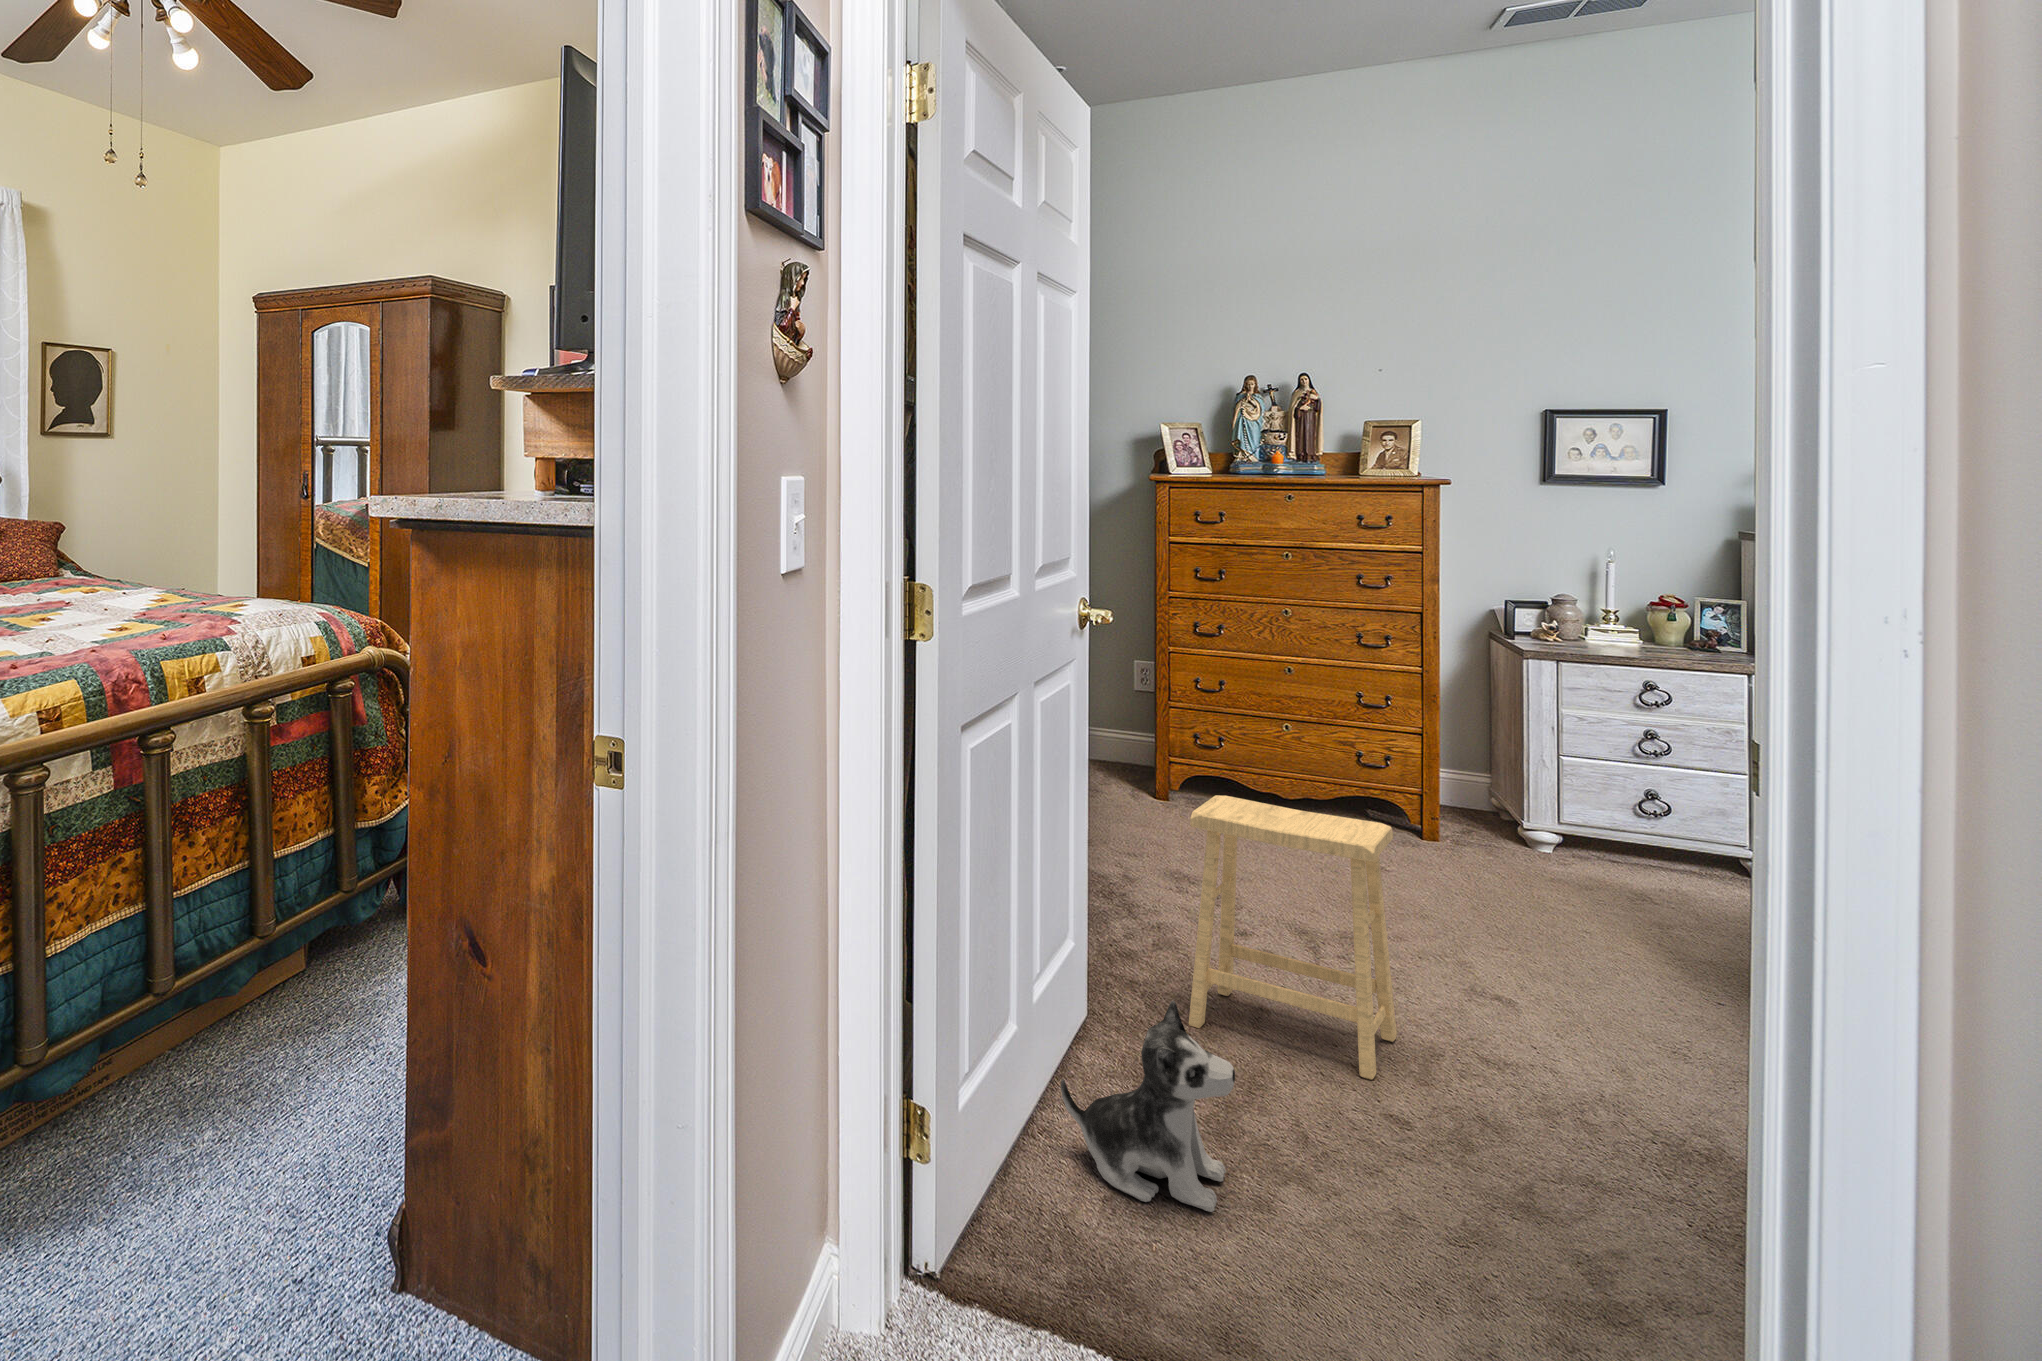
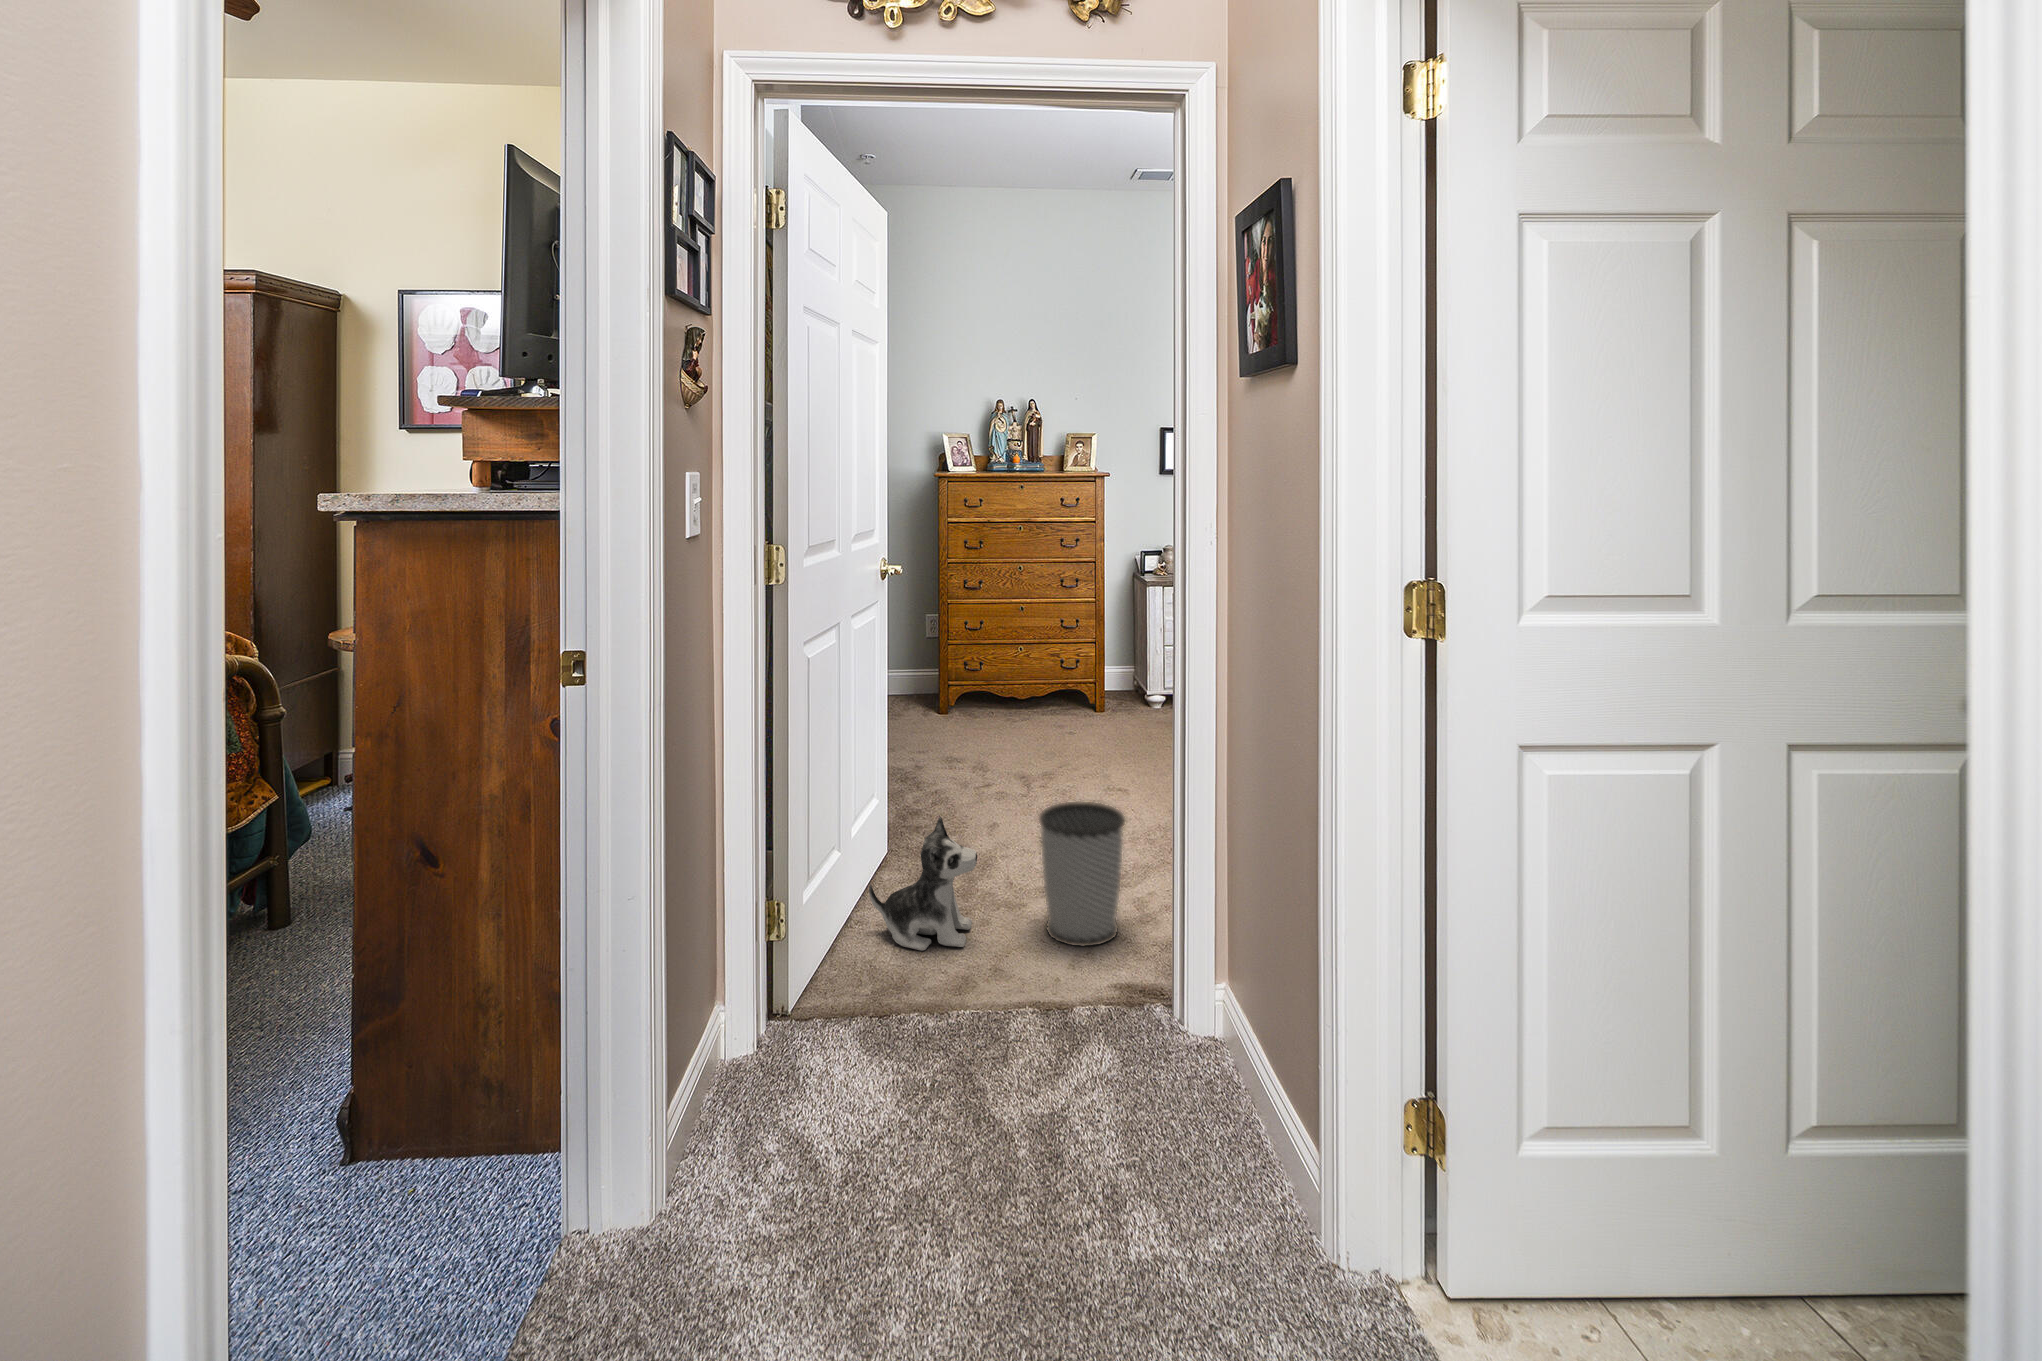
footstool: present [1189,795,1397,1080] -> none [952,689,1076,857]
wastebasket: none [1342,1011,1509,1268] -> present [1039,802,1125,946]

